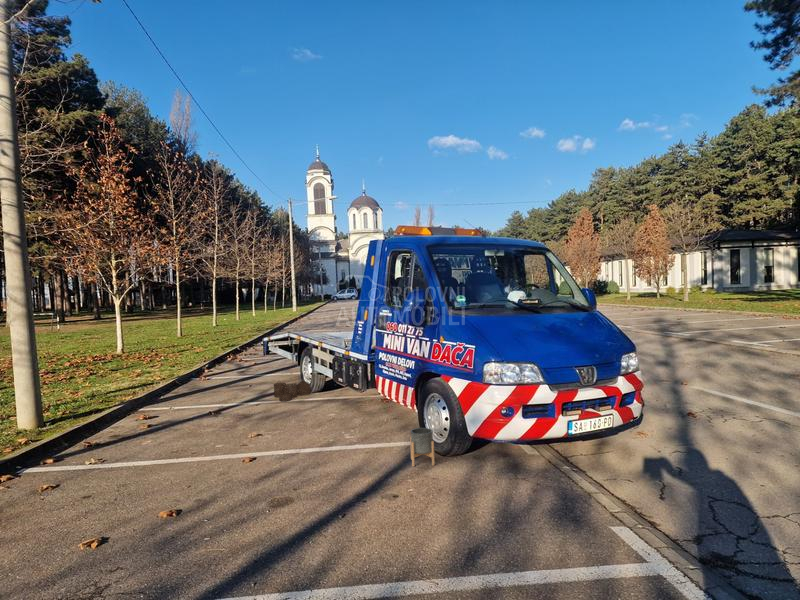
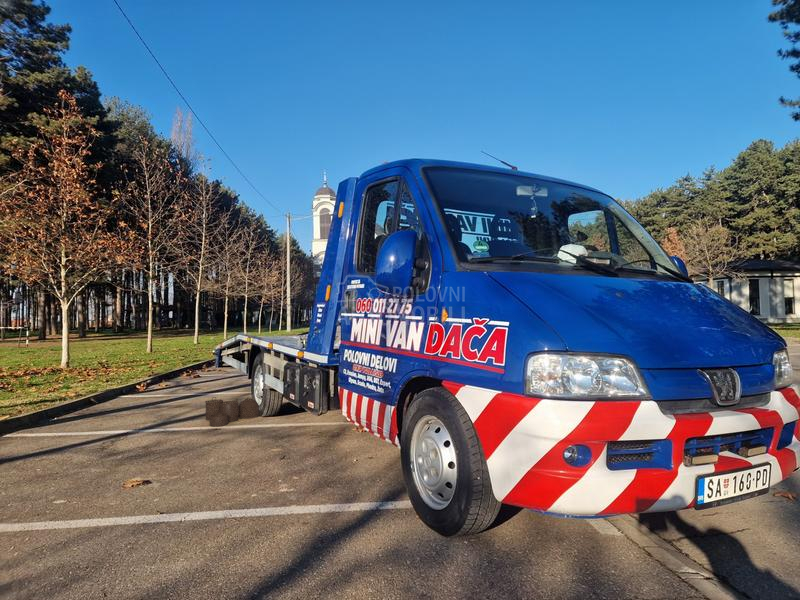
planter: present [410,428,435,466] -> none [384,478,427,552]

